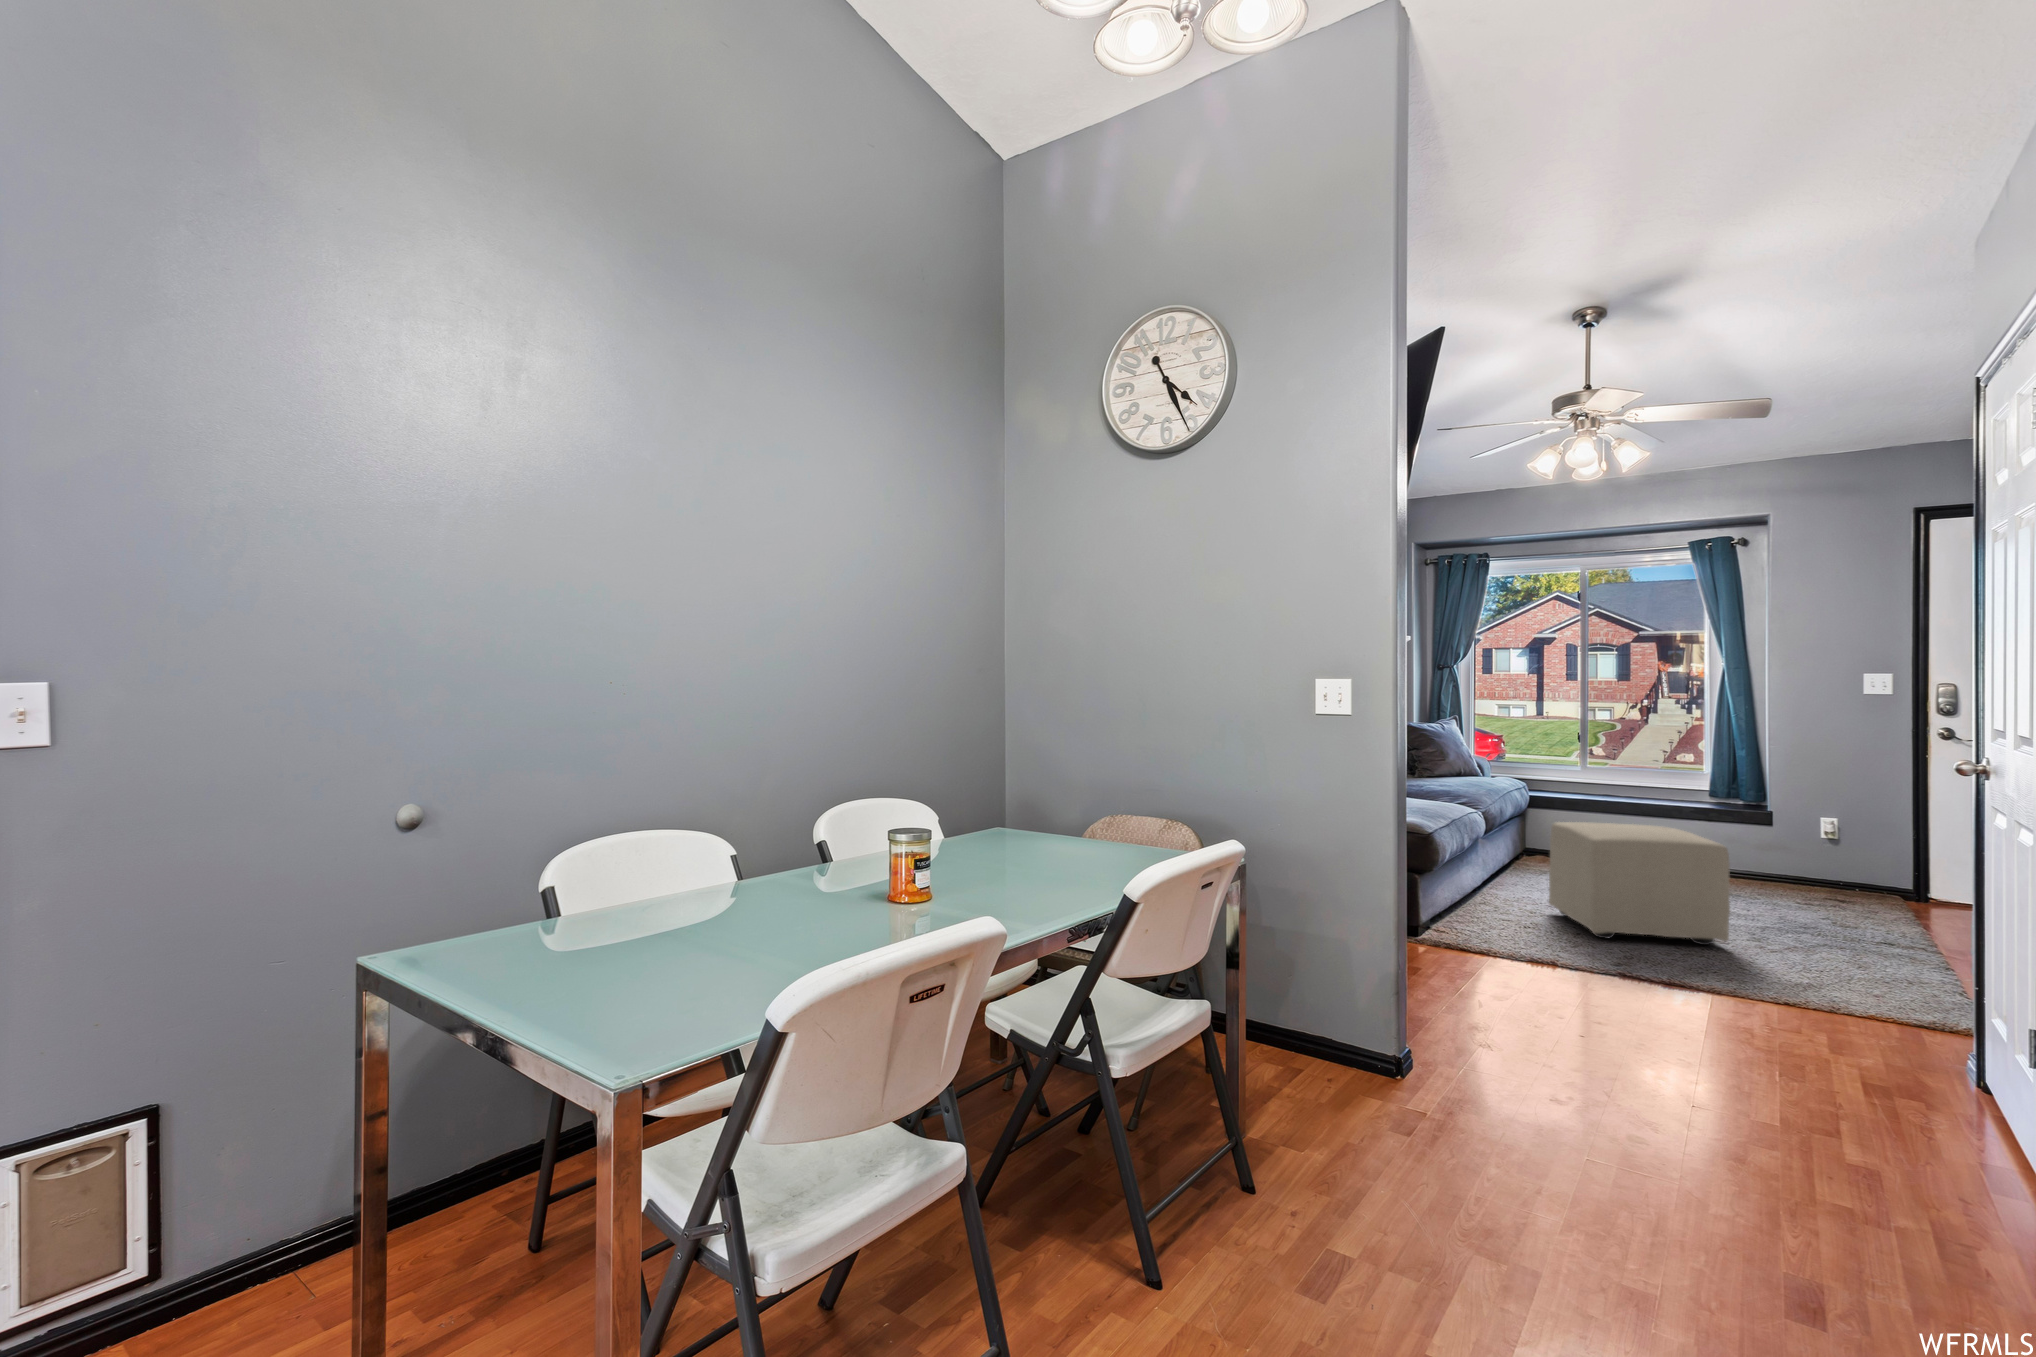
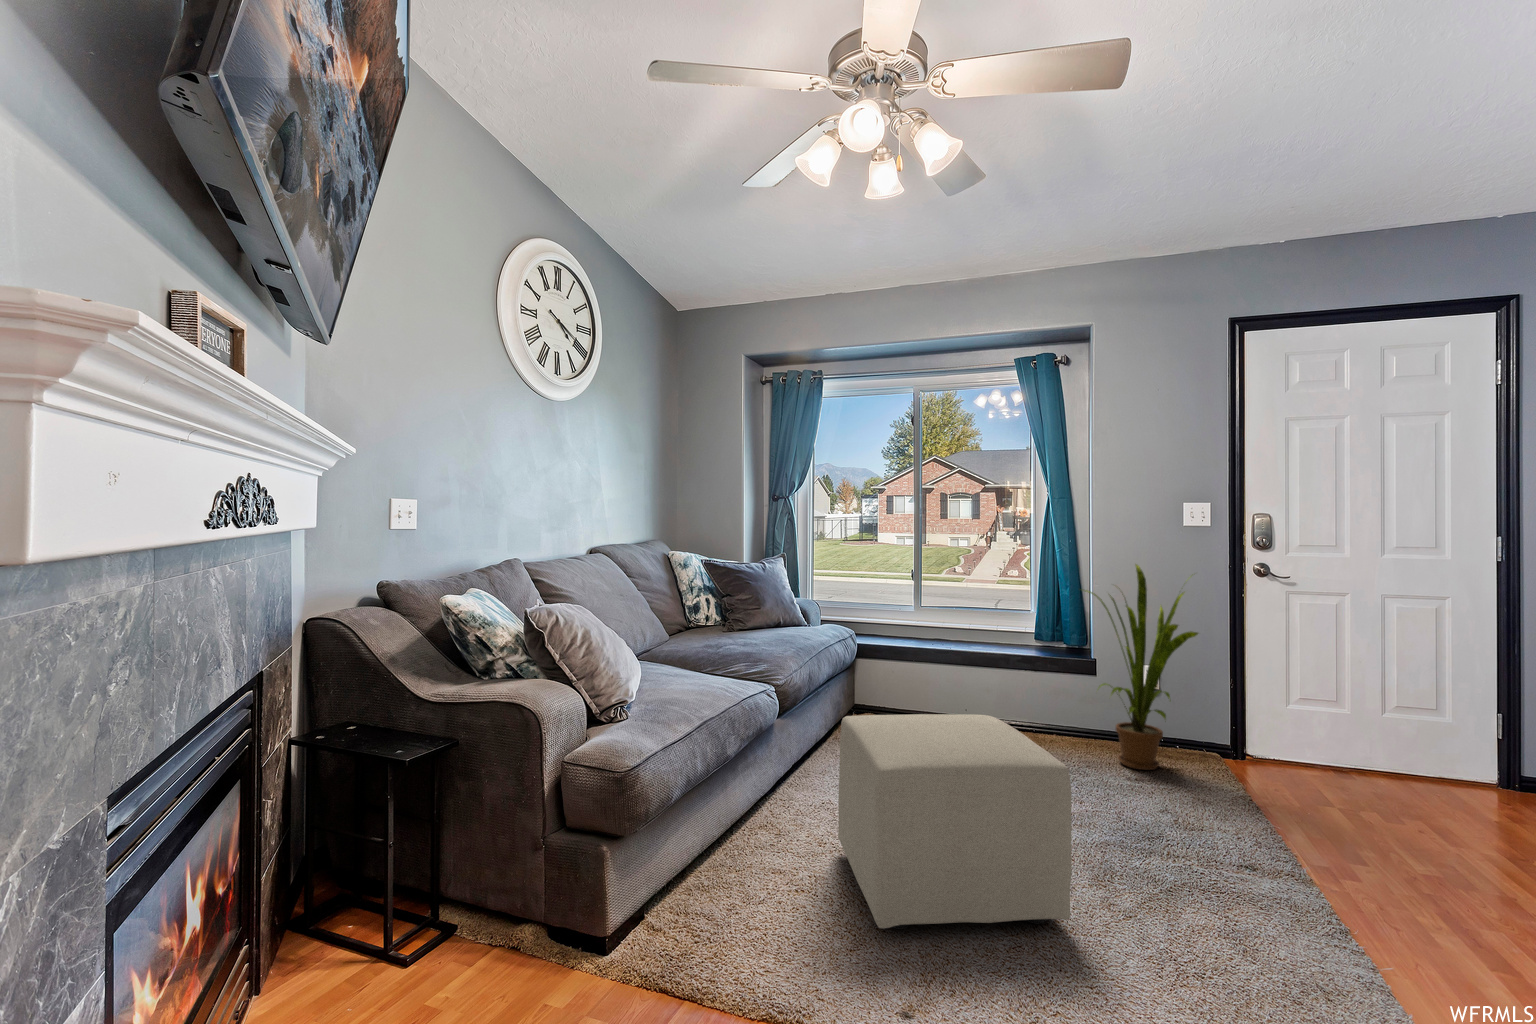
house plant: none [1749,728,1873,901] -> present [1085,564,1198,770]

